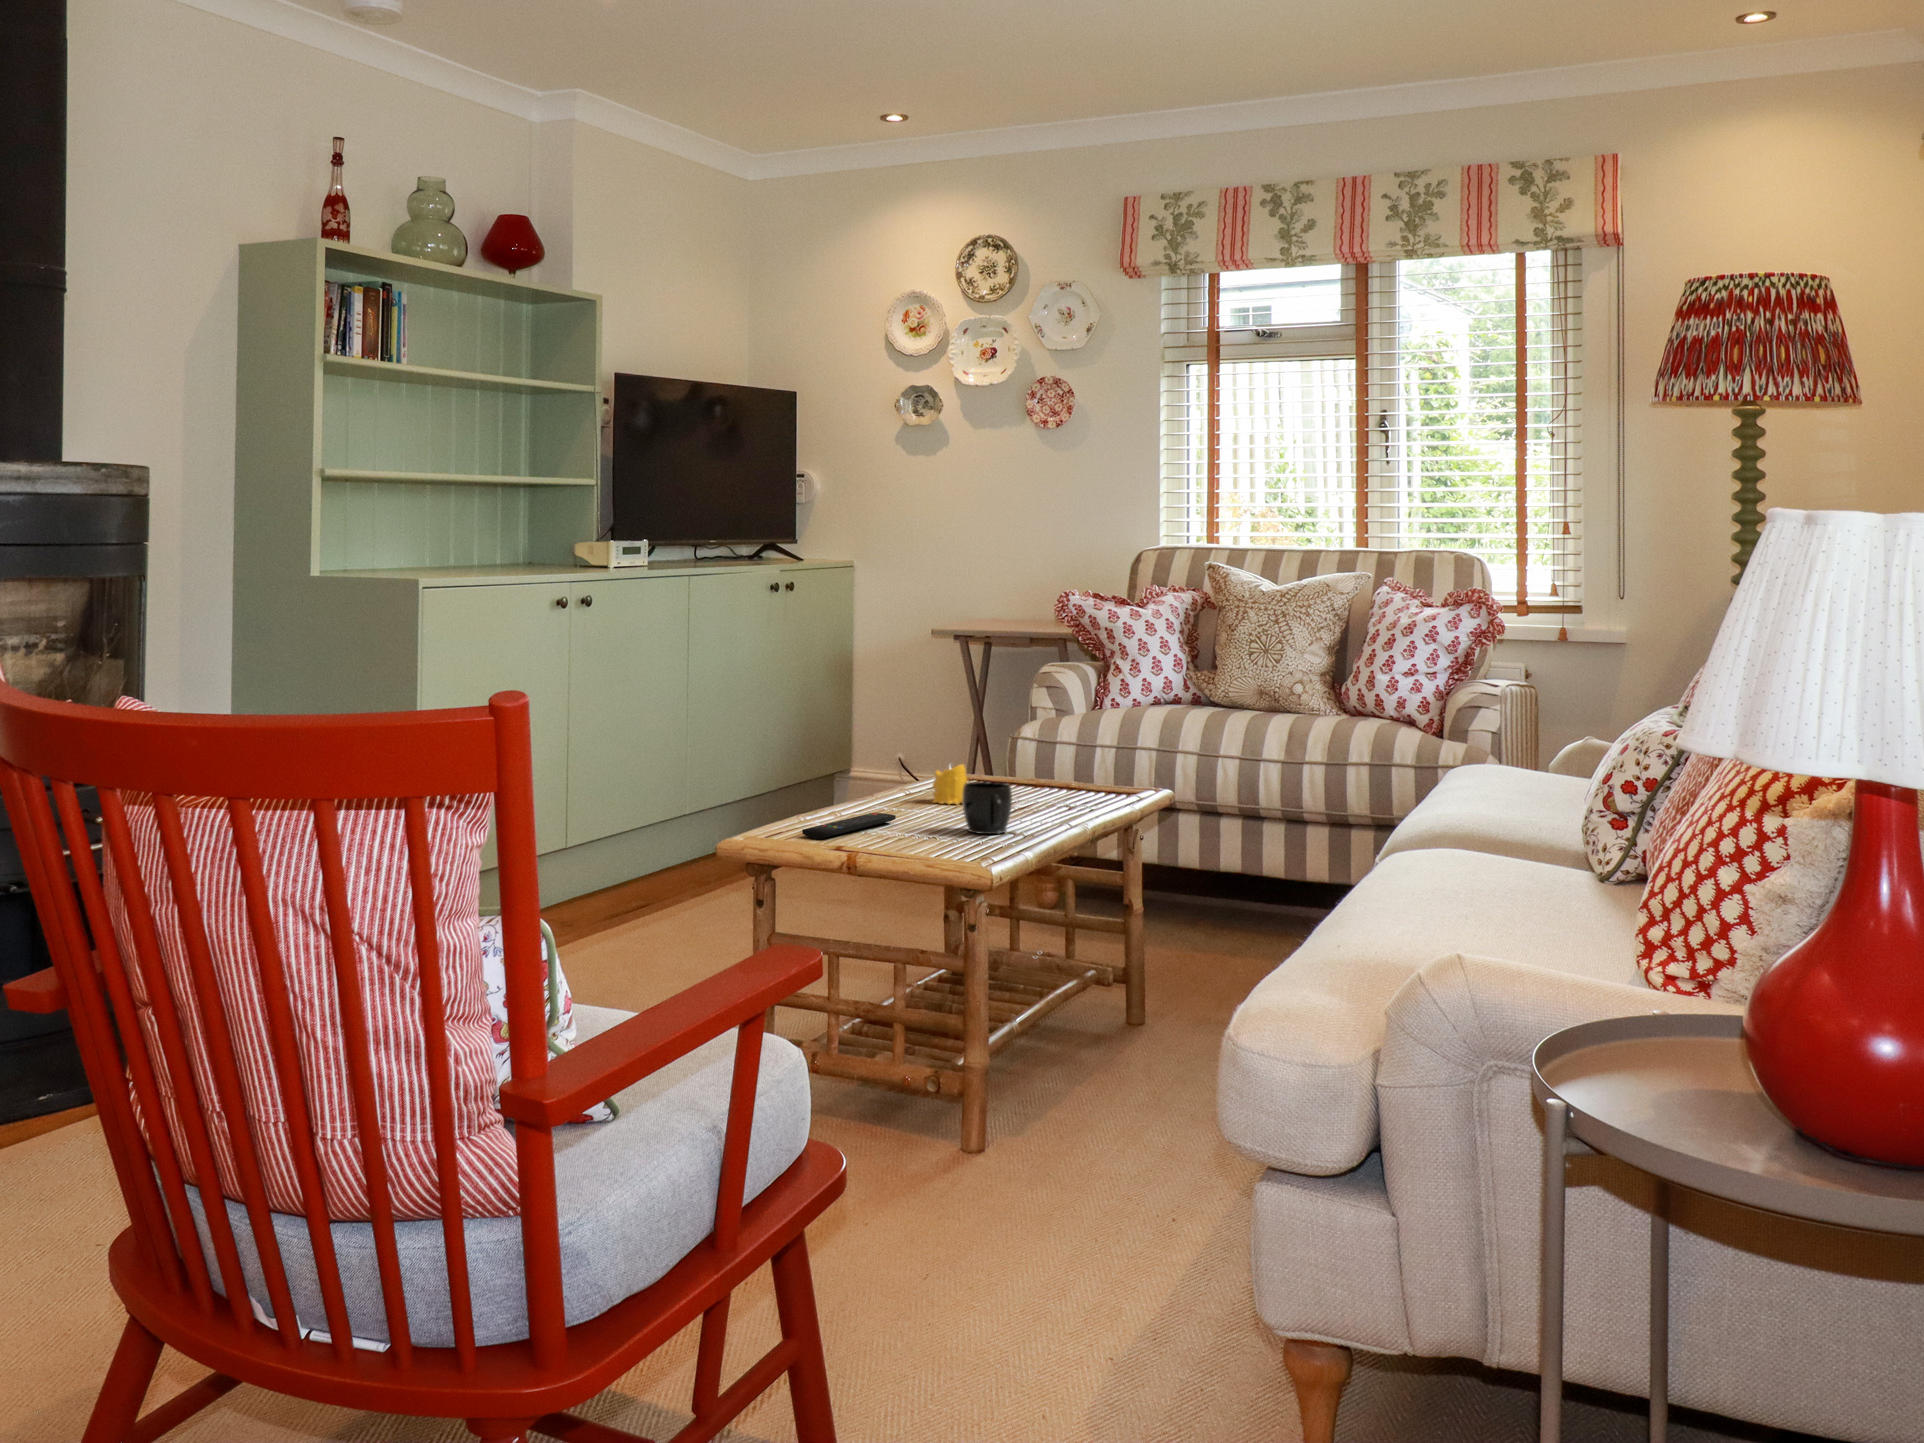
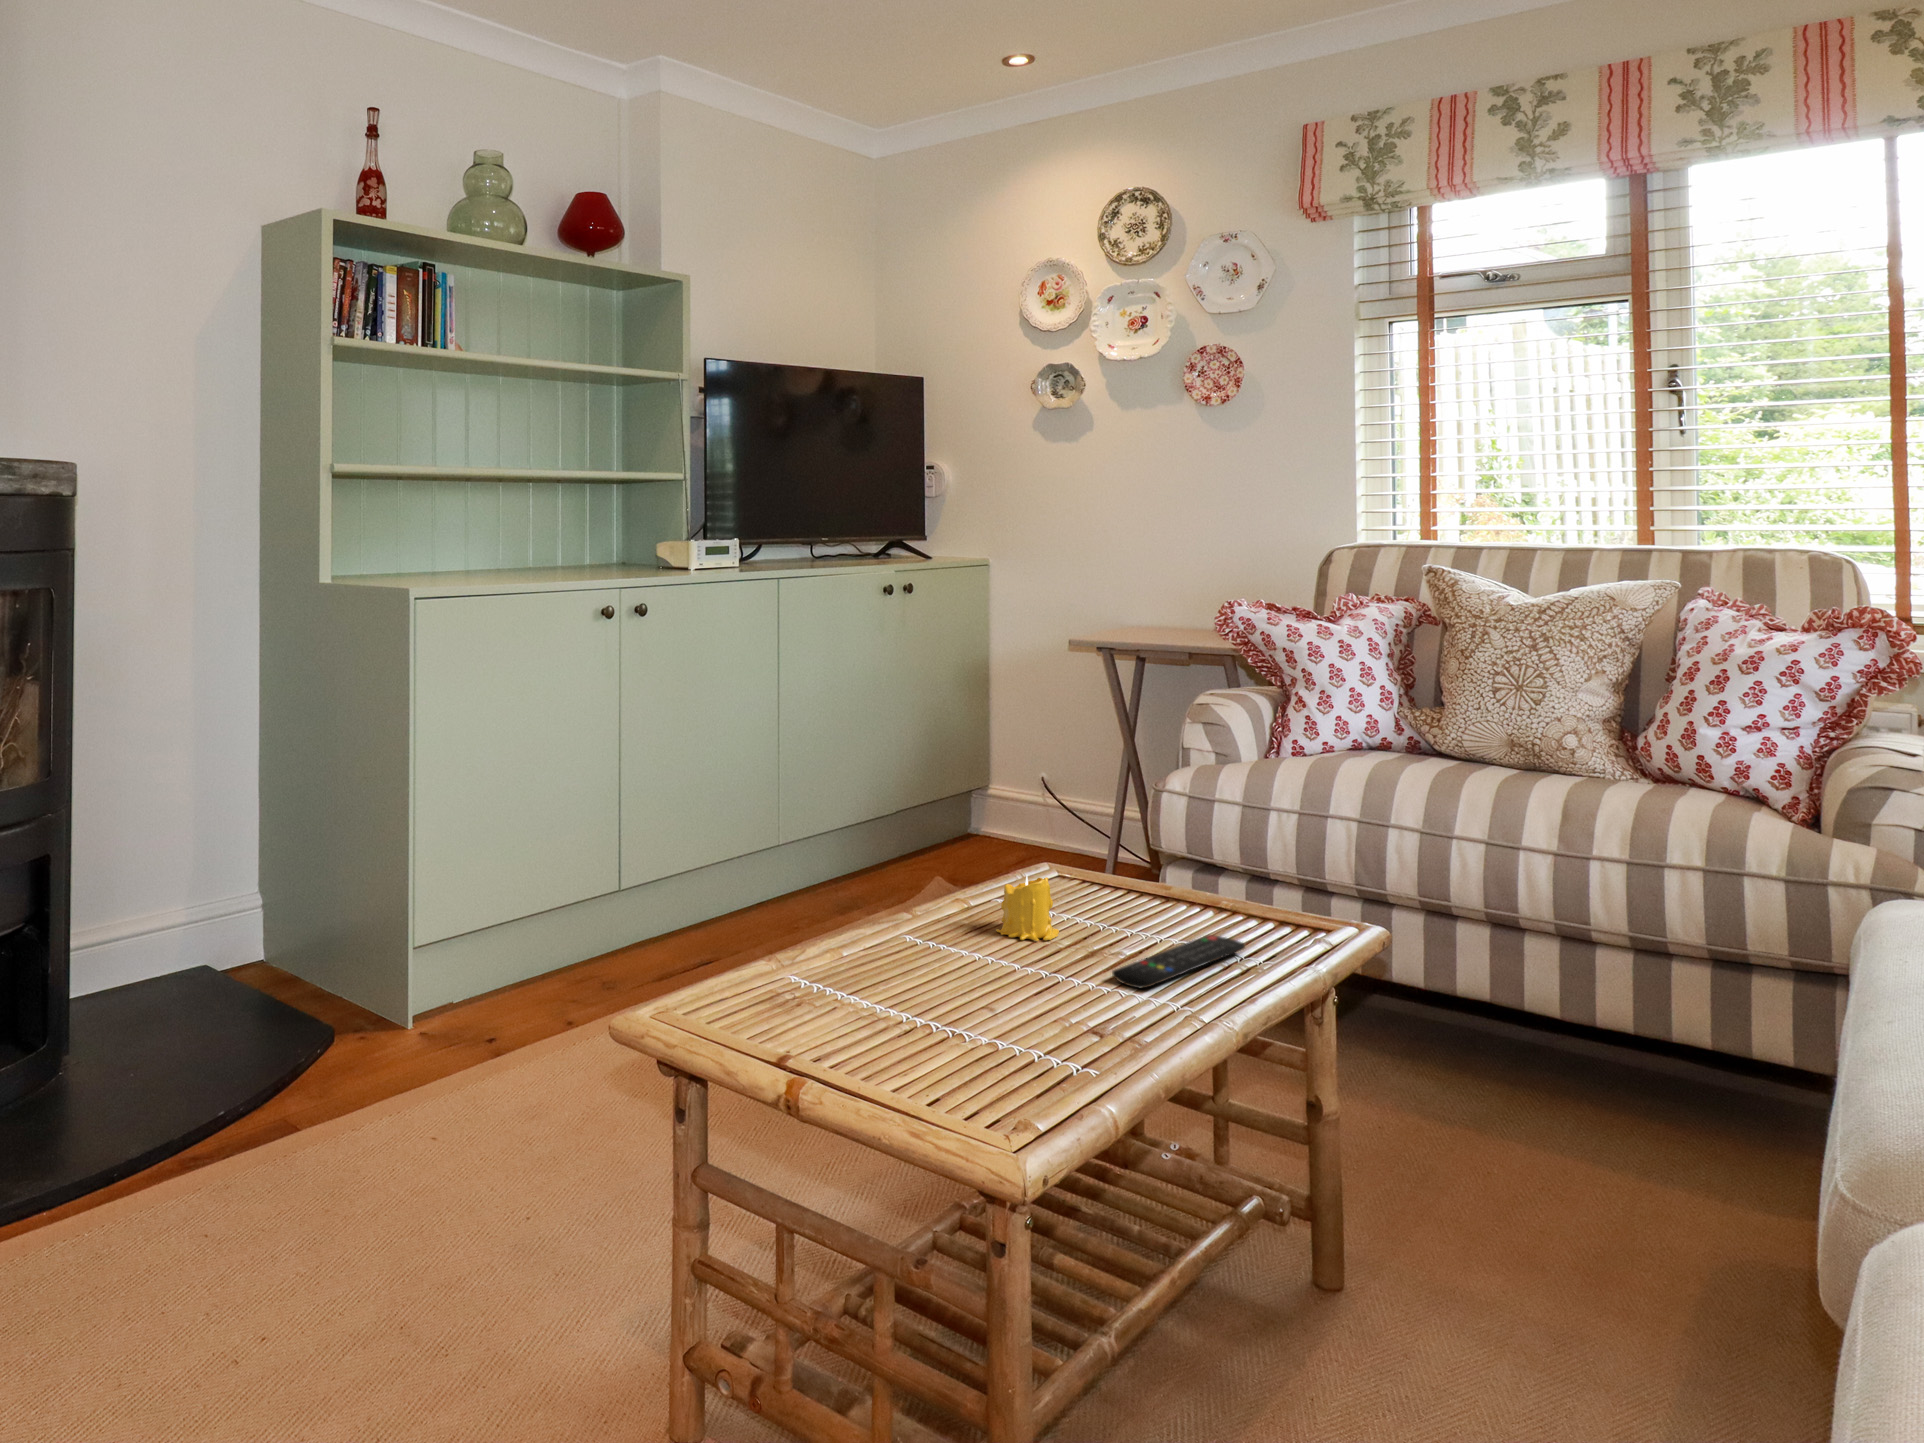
mug: present [962,781,1012,834] -> none [1019,937,1102,1035]
remote control: present [802,813,896,839] -> present [1112,935,1245,989]

